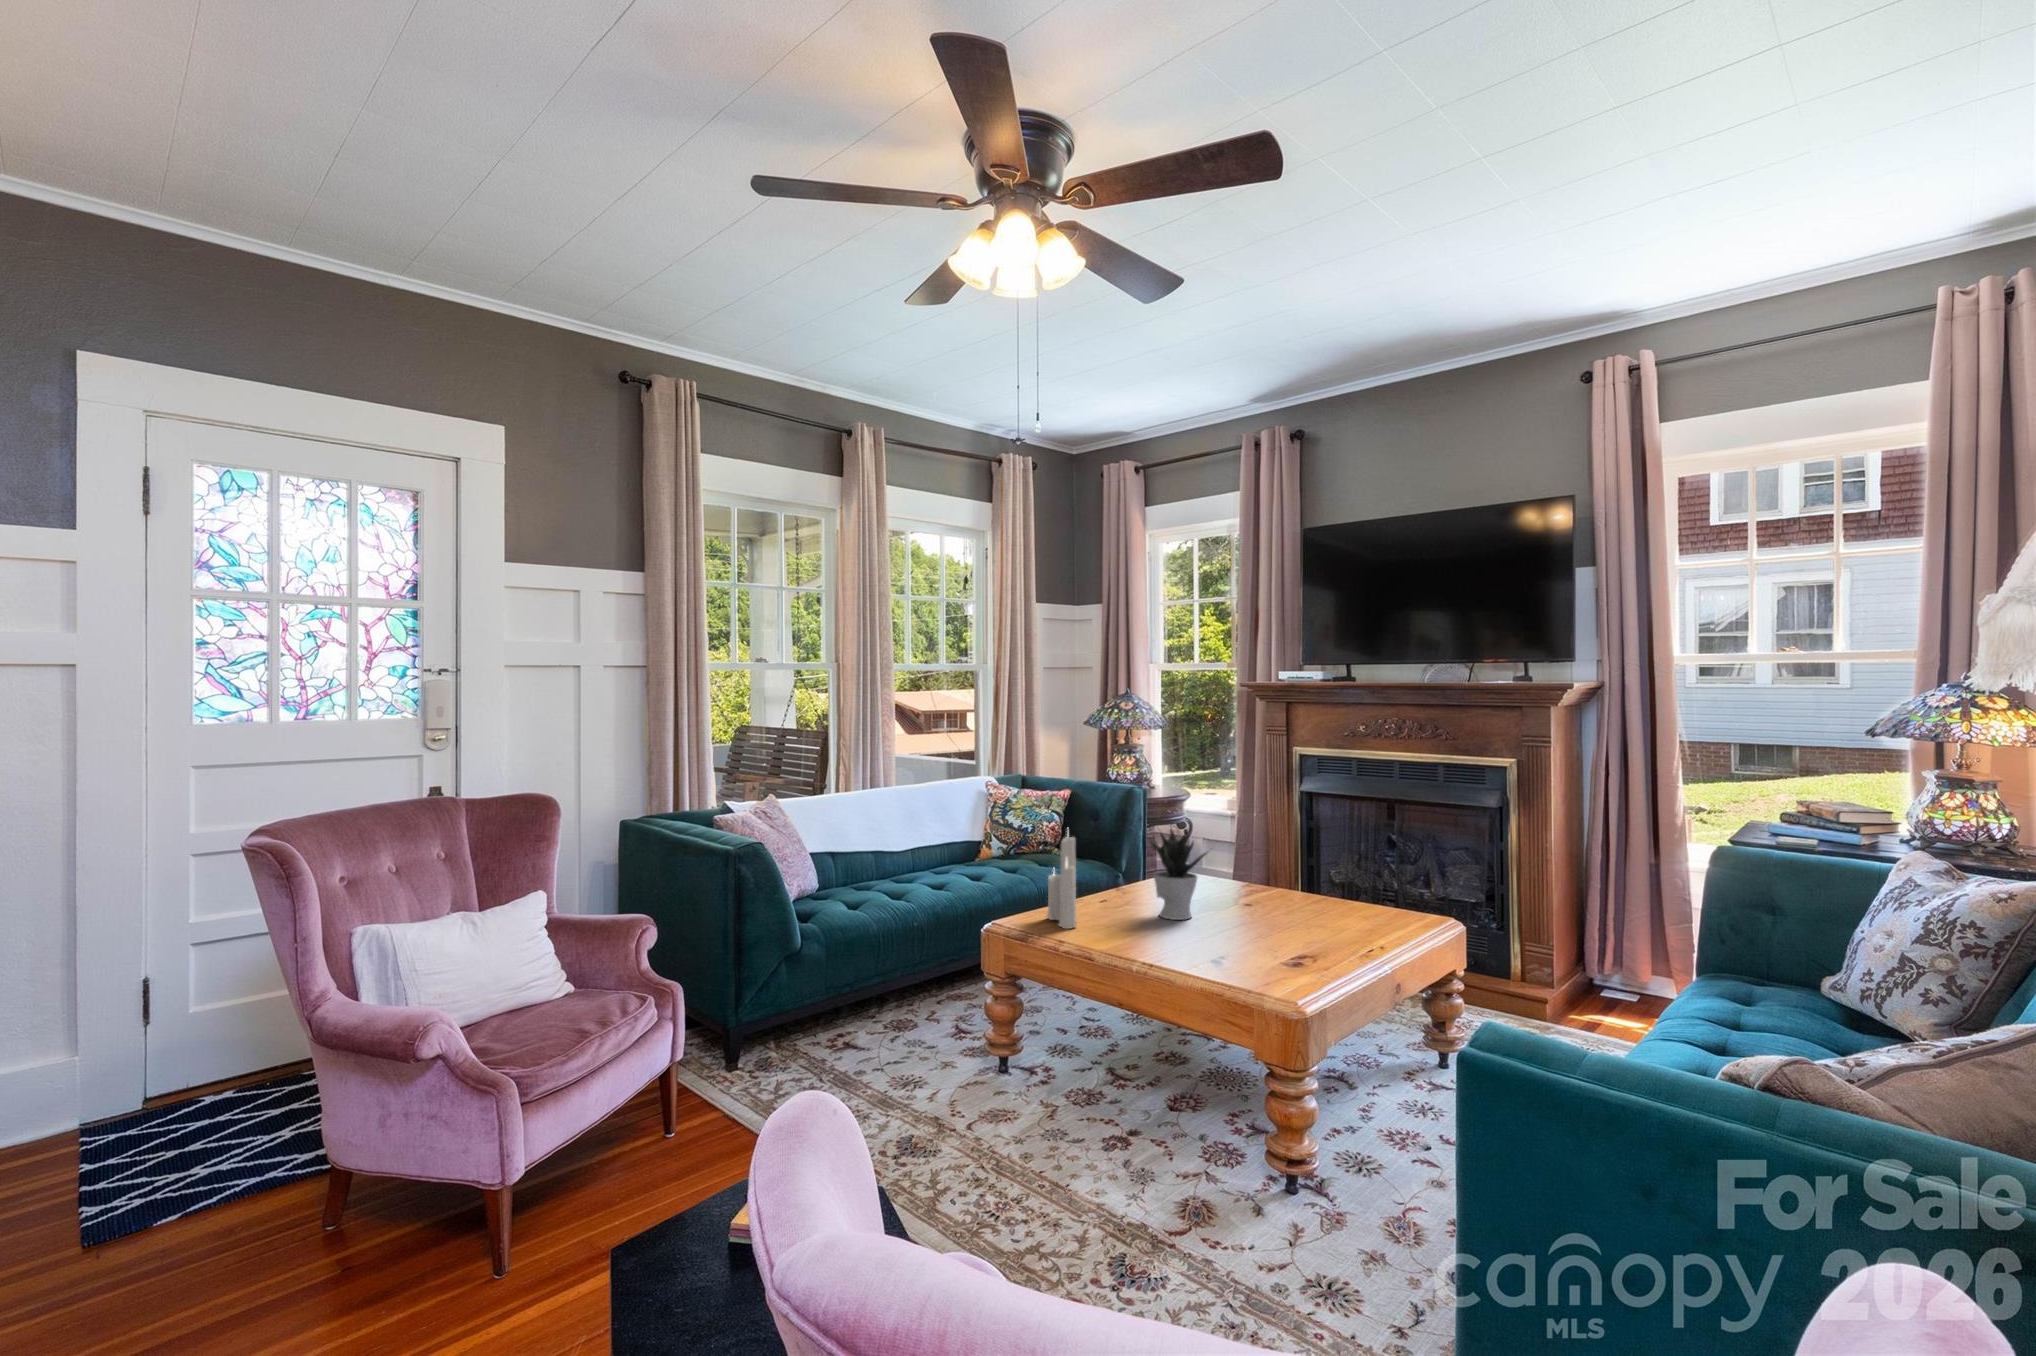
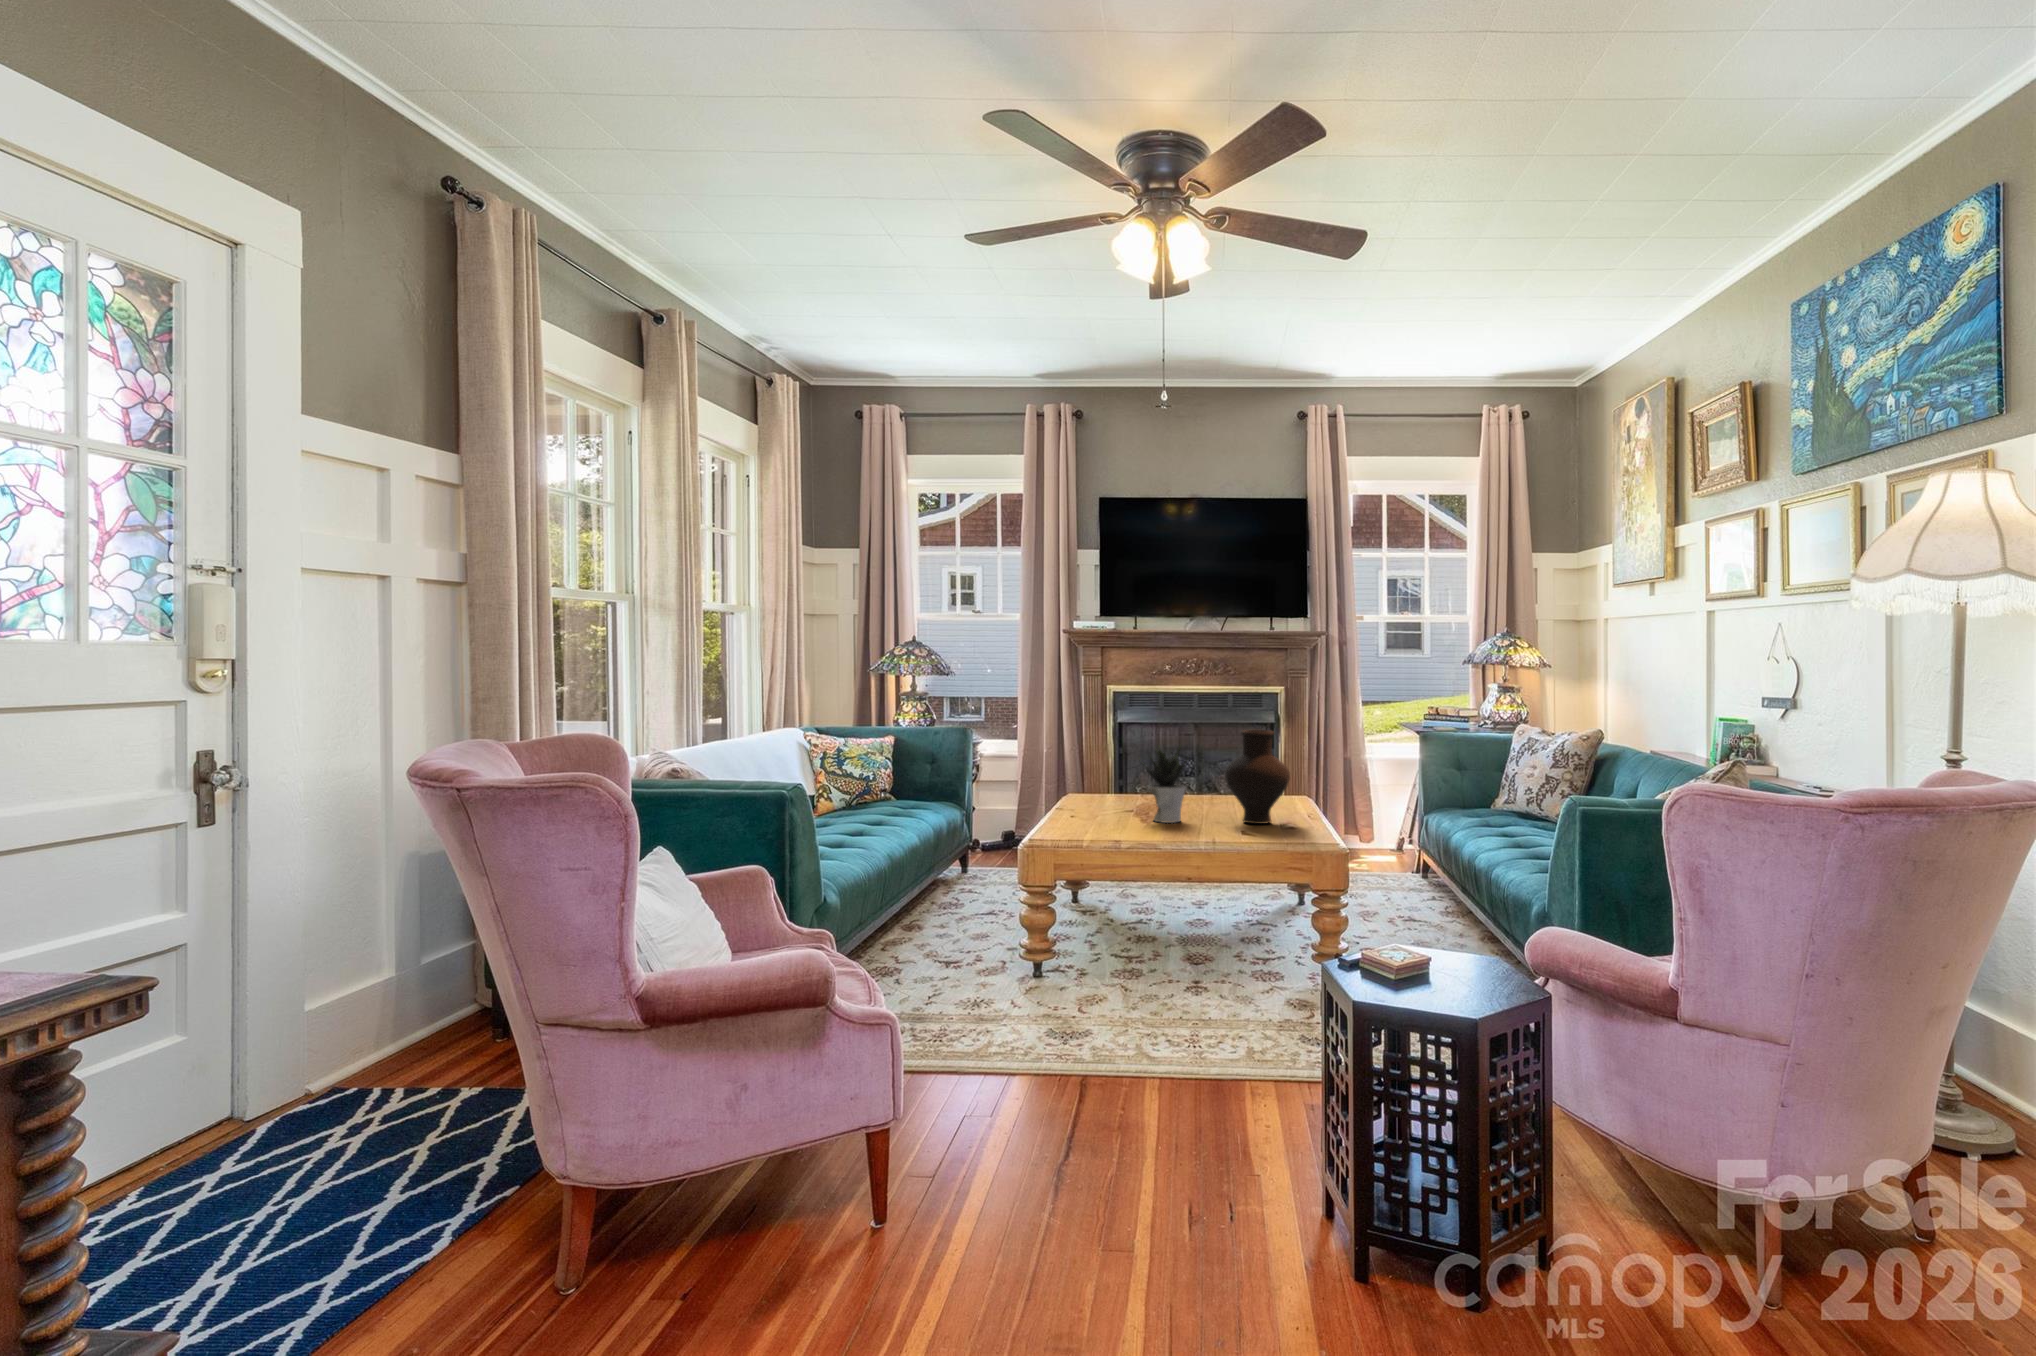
vase: none [1220,816,1306,943] -> present [1225,730,1290,824]
candle: present [1047,834,1077,929] -> none [1095,744,1137,837]

